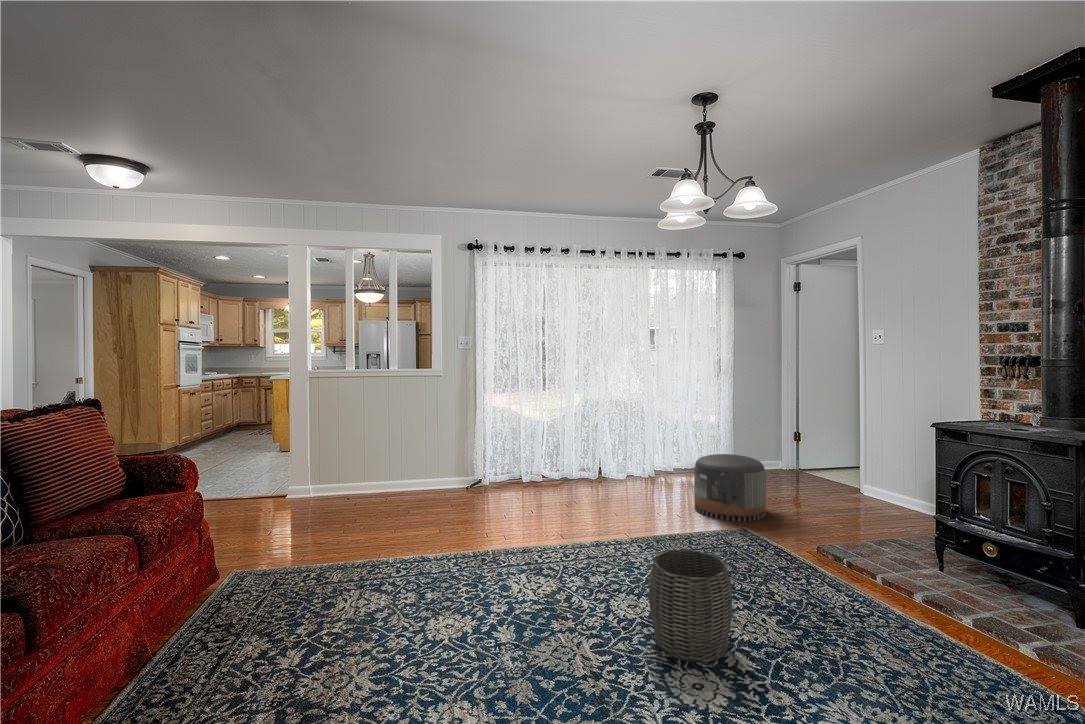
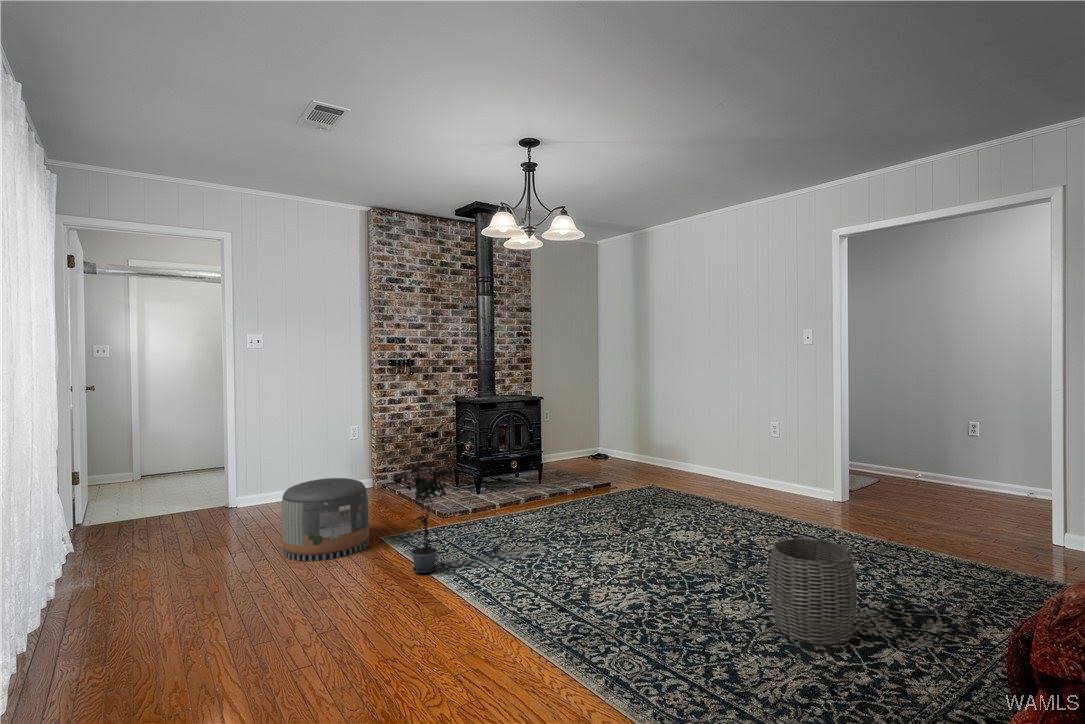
potted plant: none [629,441,671,536] -> present [391,459,459,573]
woven basket: present [649,550,732,662] -> present [769,539,857,645]

